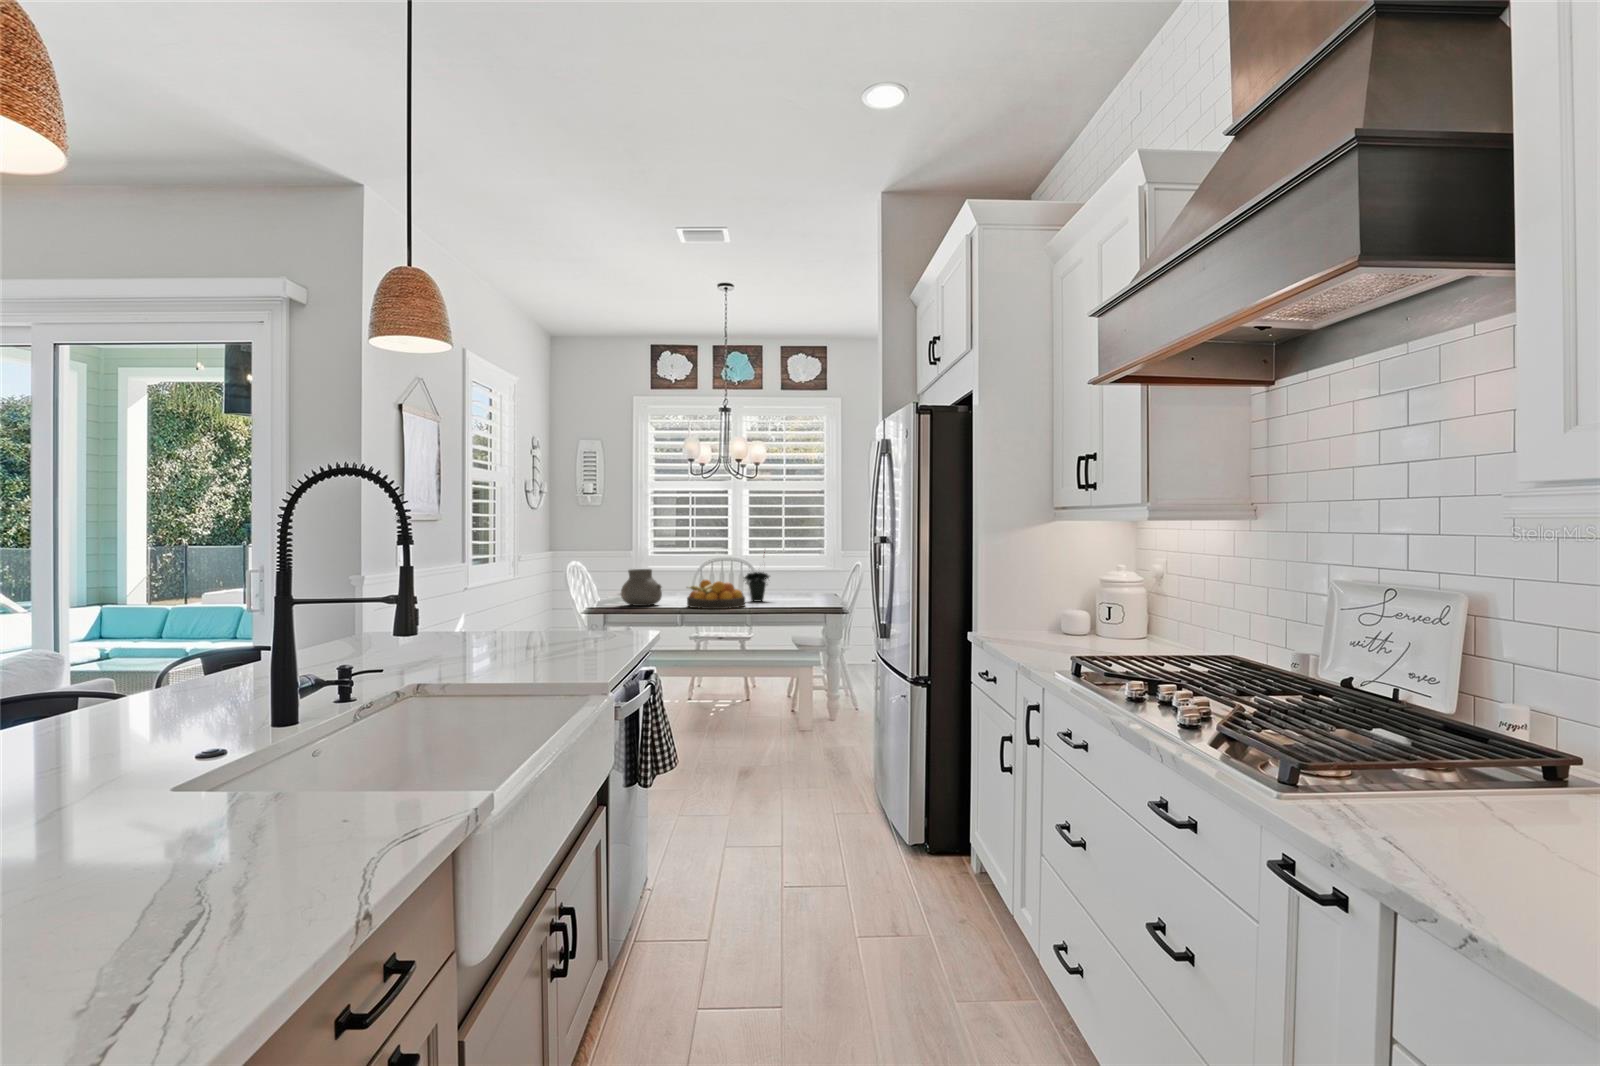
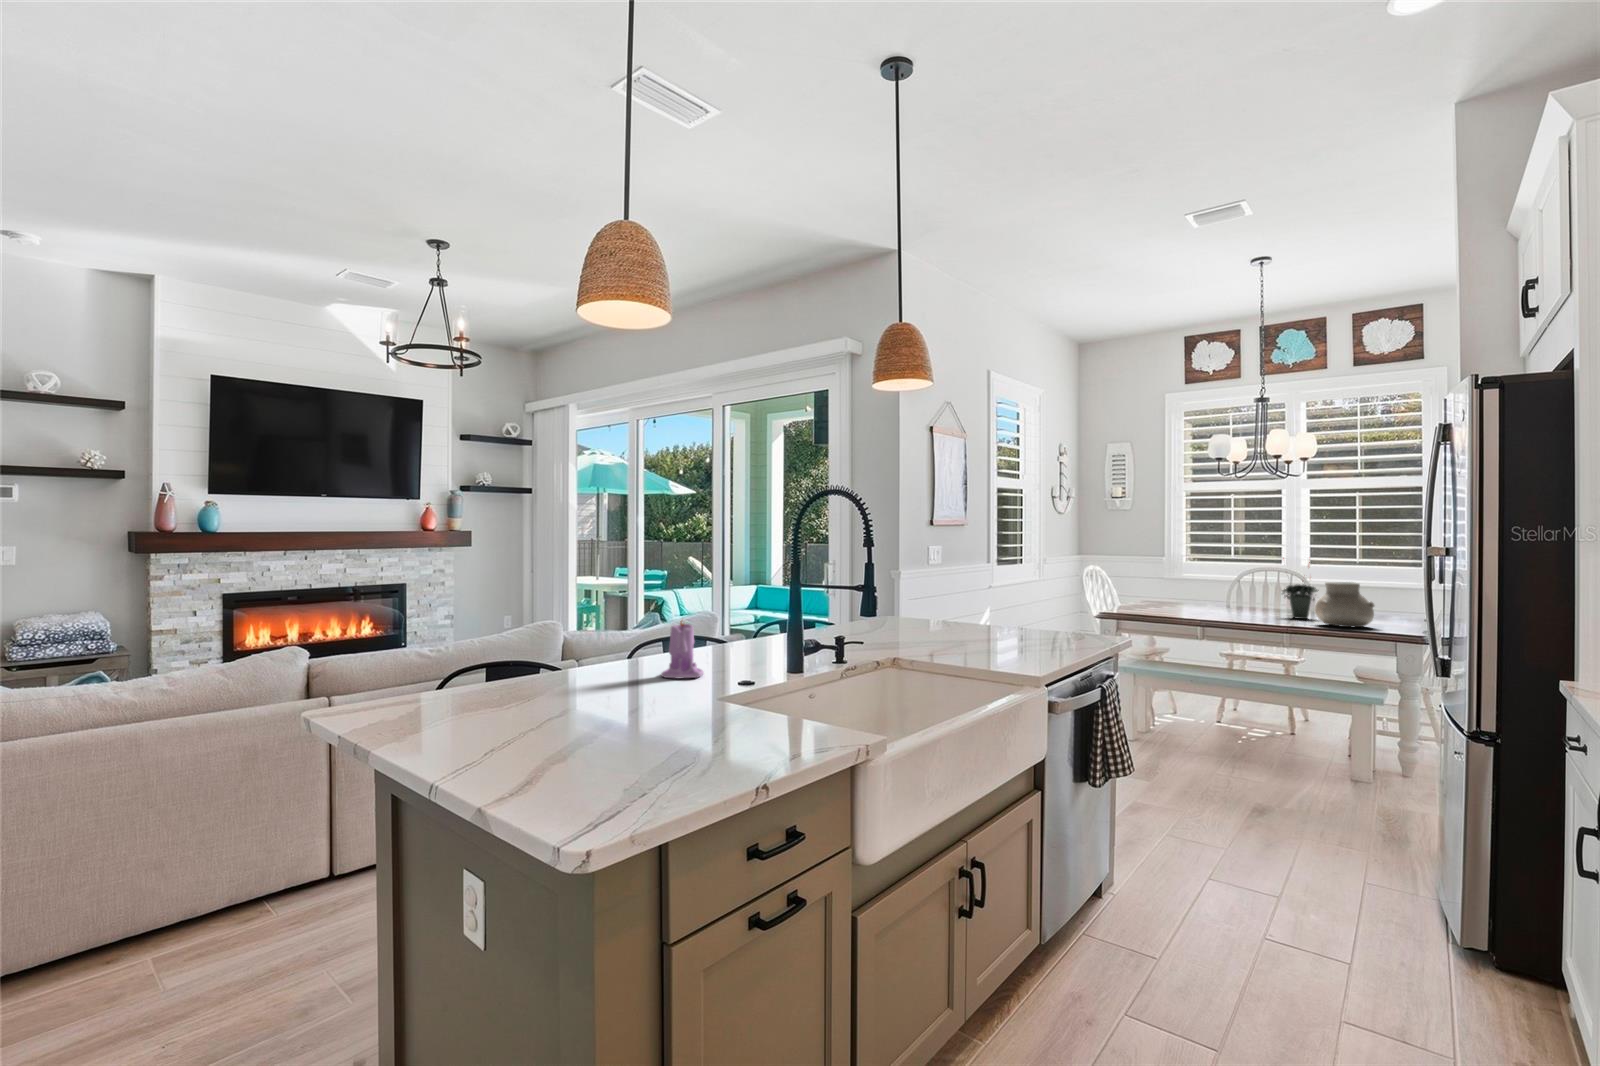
vase: present [621,569,662,606] -> present [1315,582,1374,627]
fruit bowl: present [687,580,745,609] -> none [1203,590,1278,624]
candle: none [59,661,150,764] -> present [661,621,704,679]

